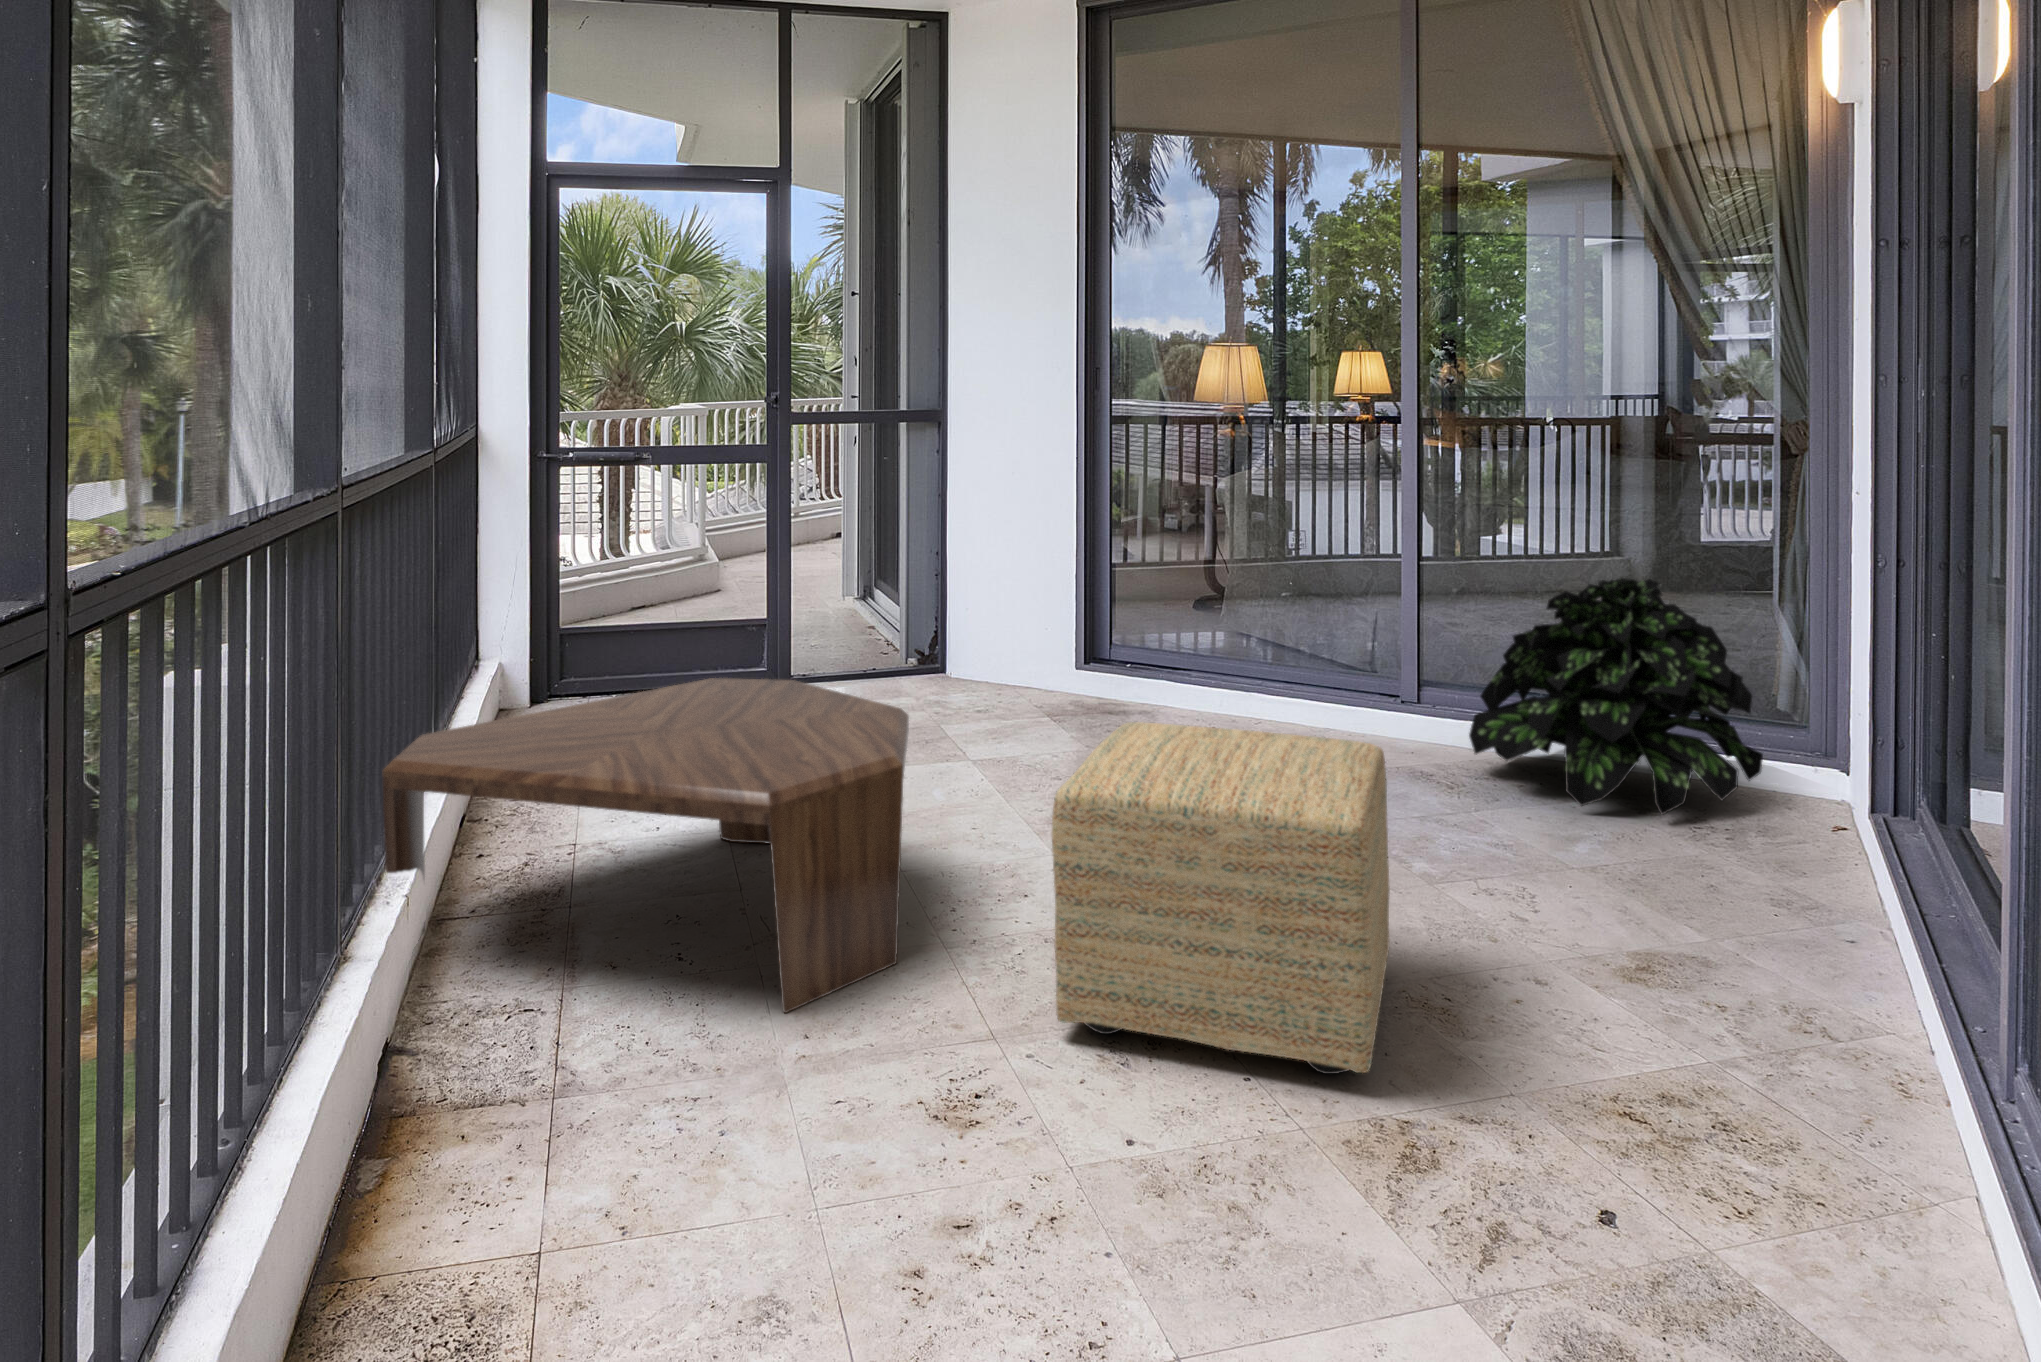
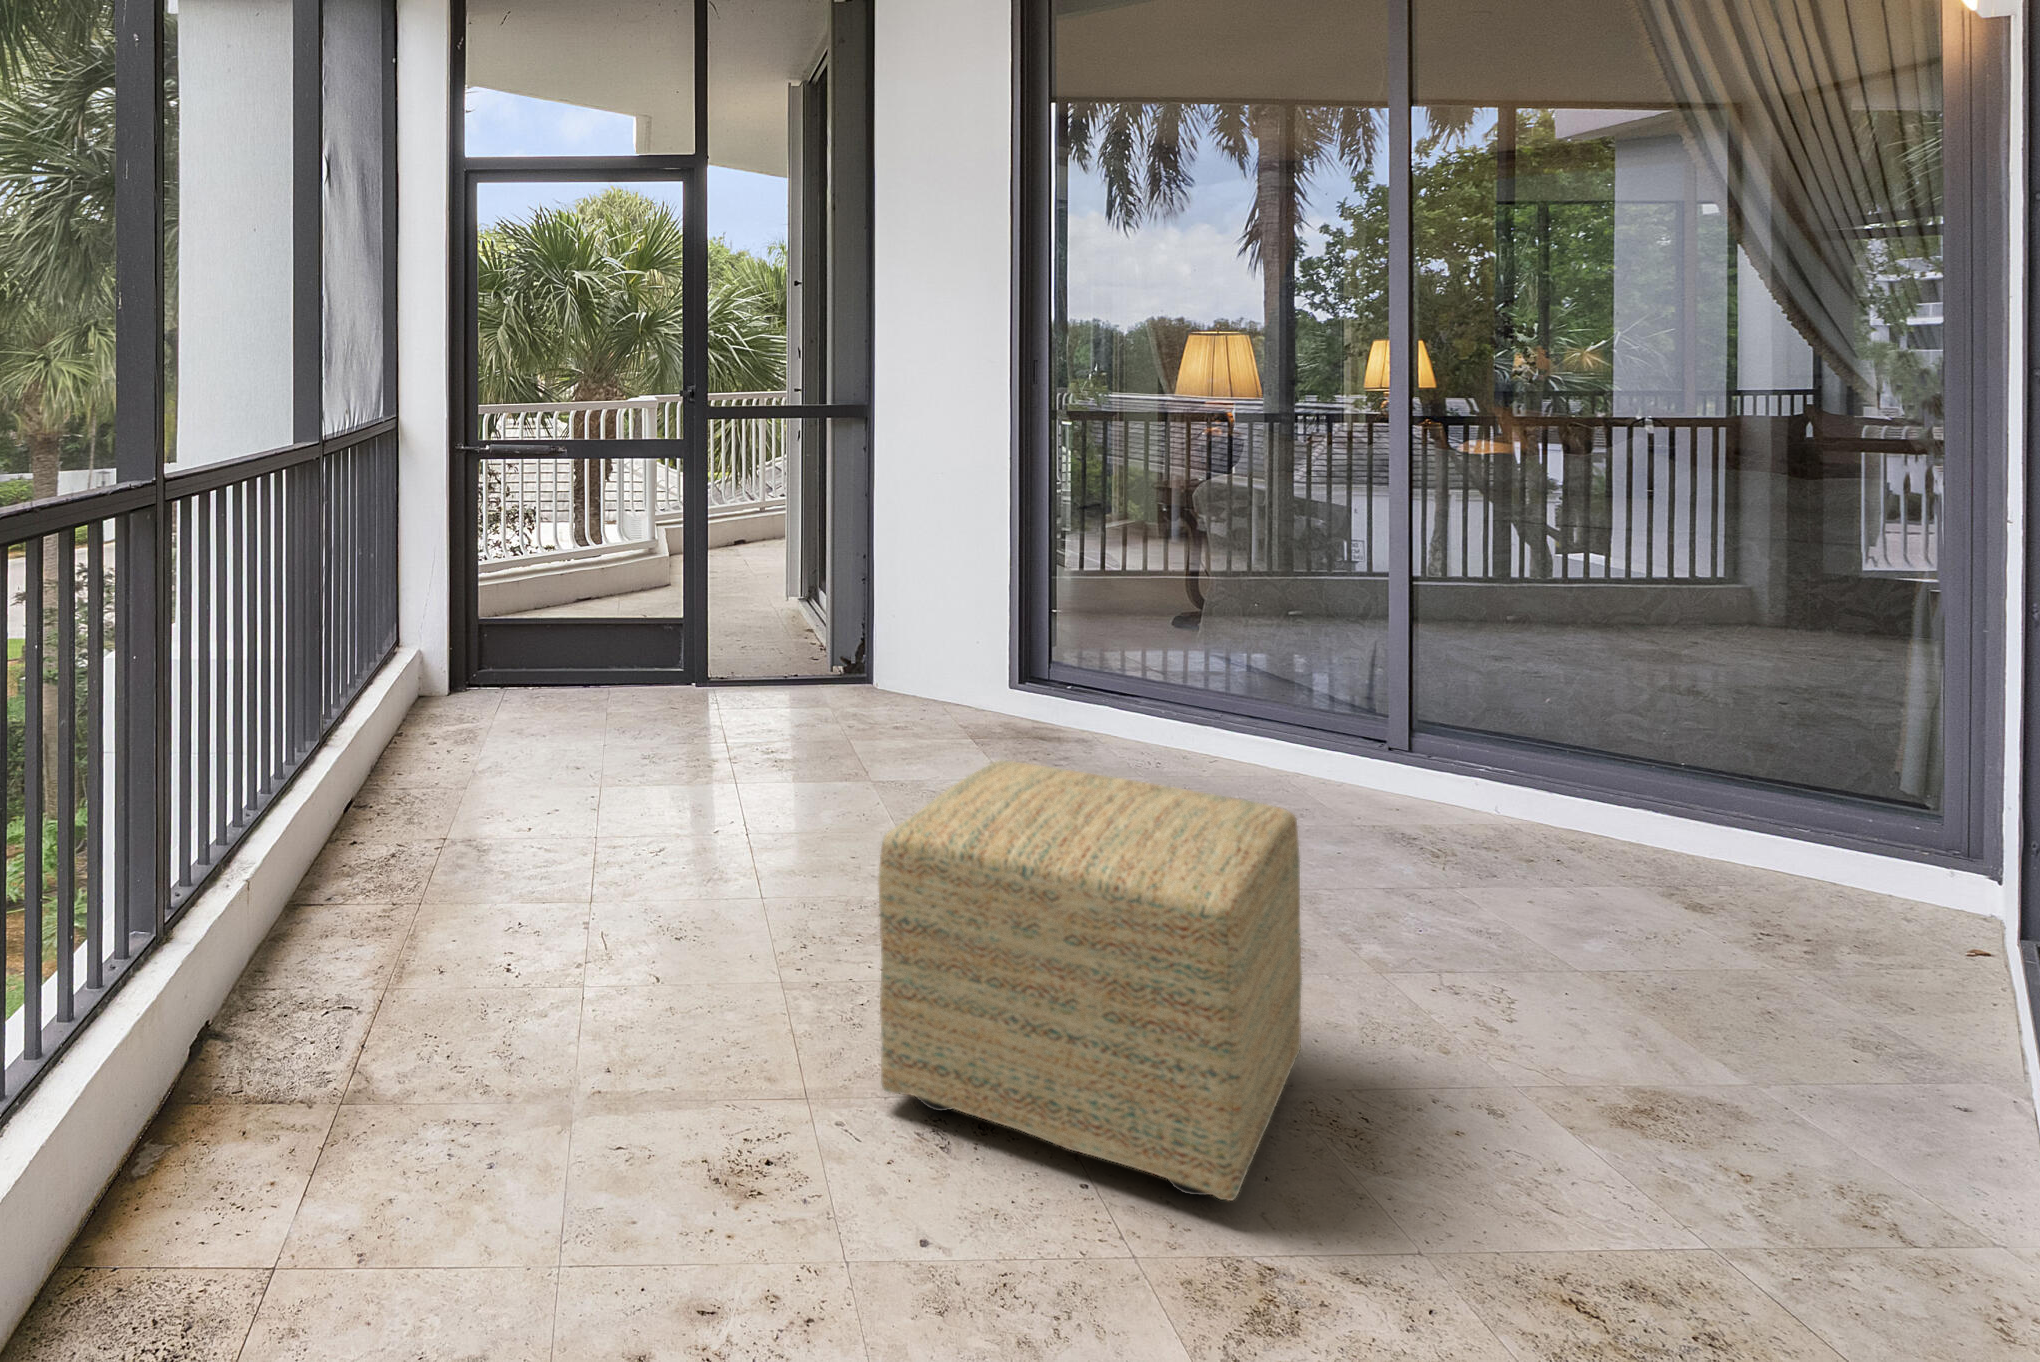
potted plant: present [1469,577,1763,814] -> none [1464,626,1856,919]
coffee table: present [382,678,909,1013] -> none [234,680,774,1043]

